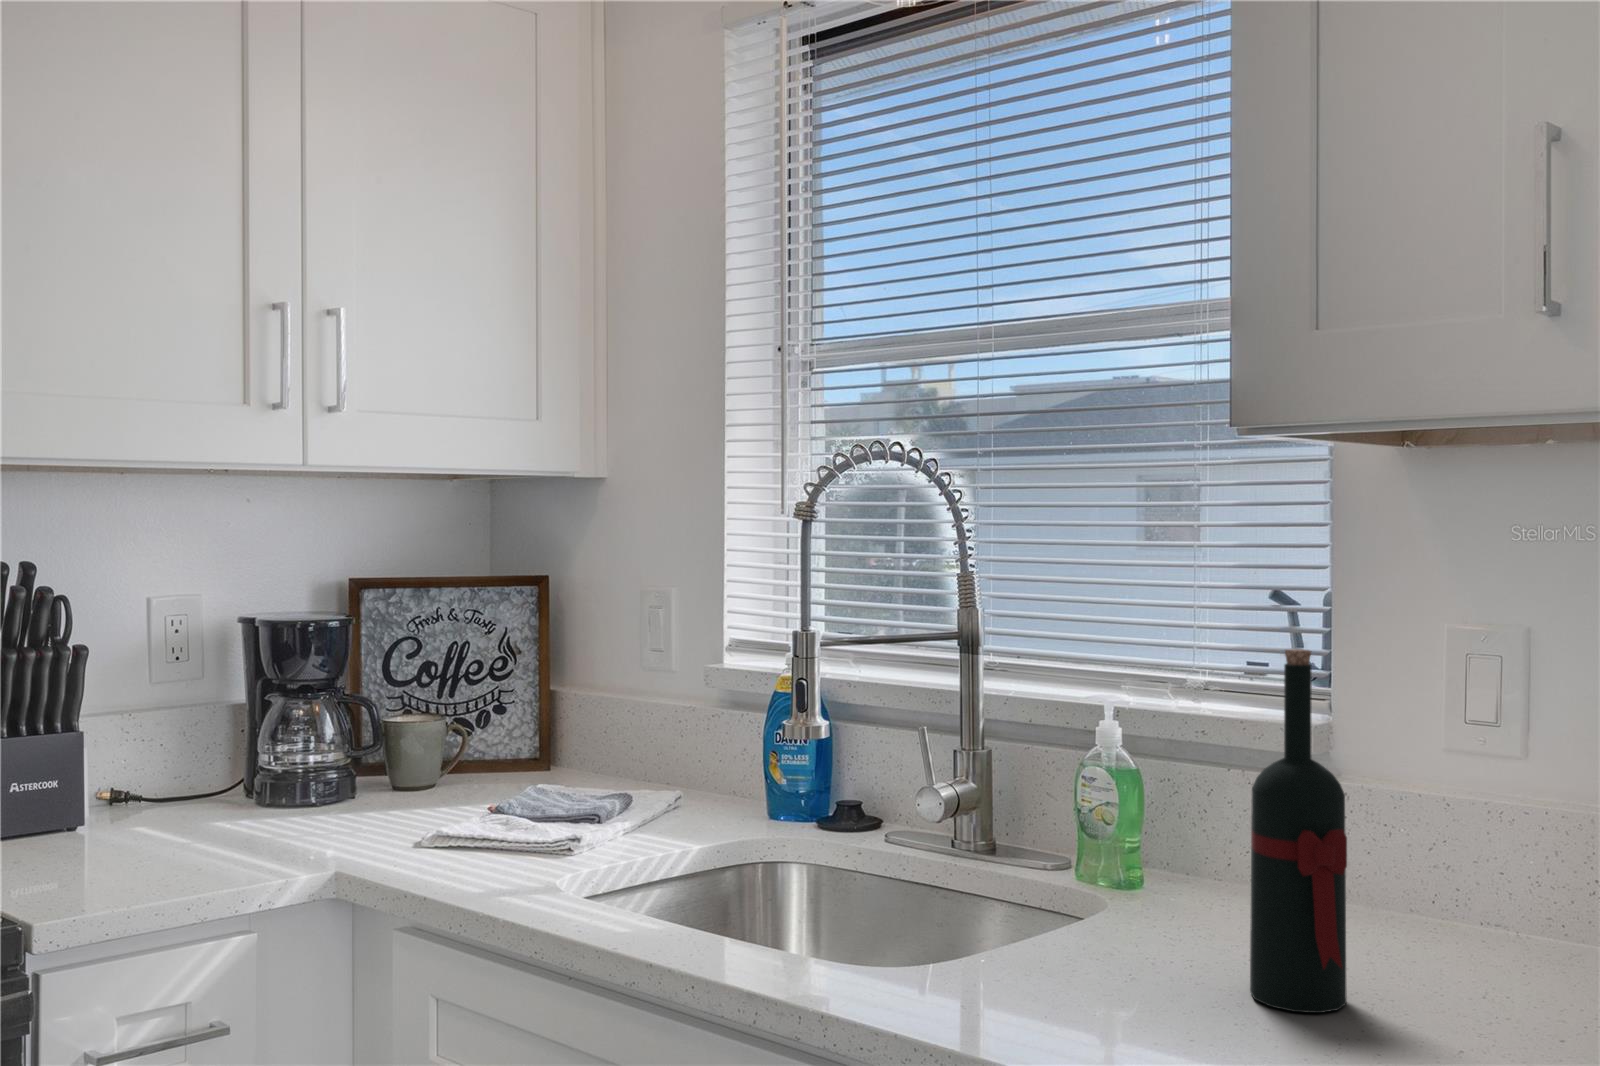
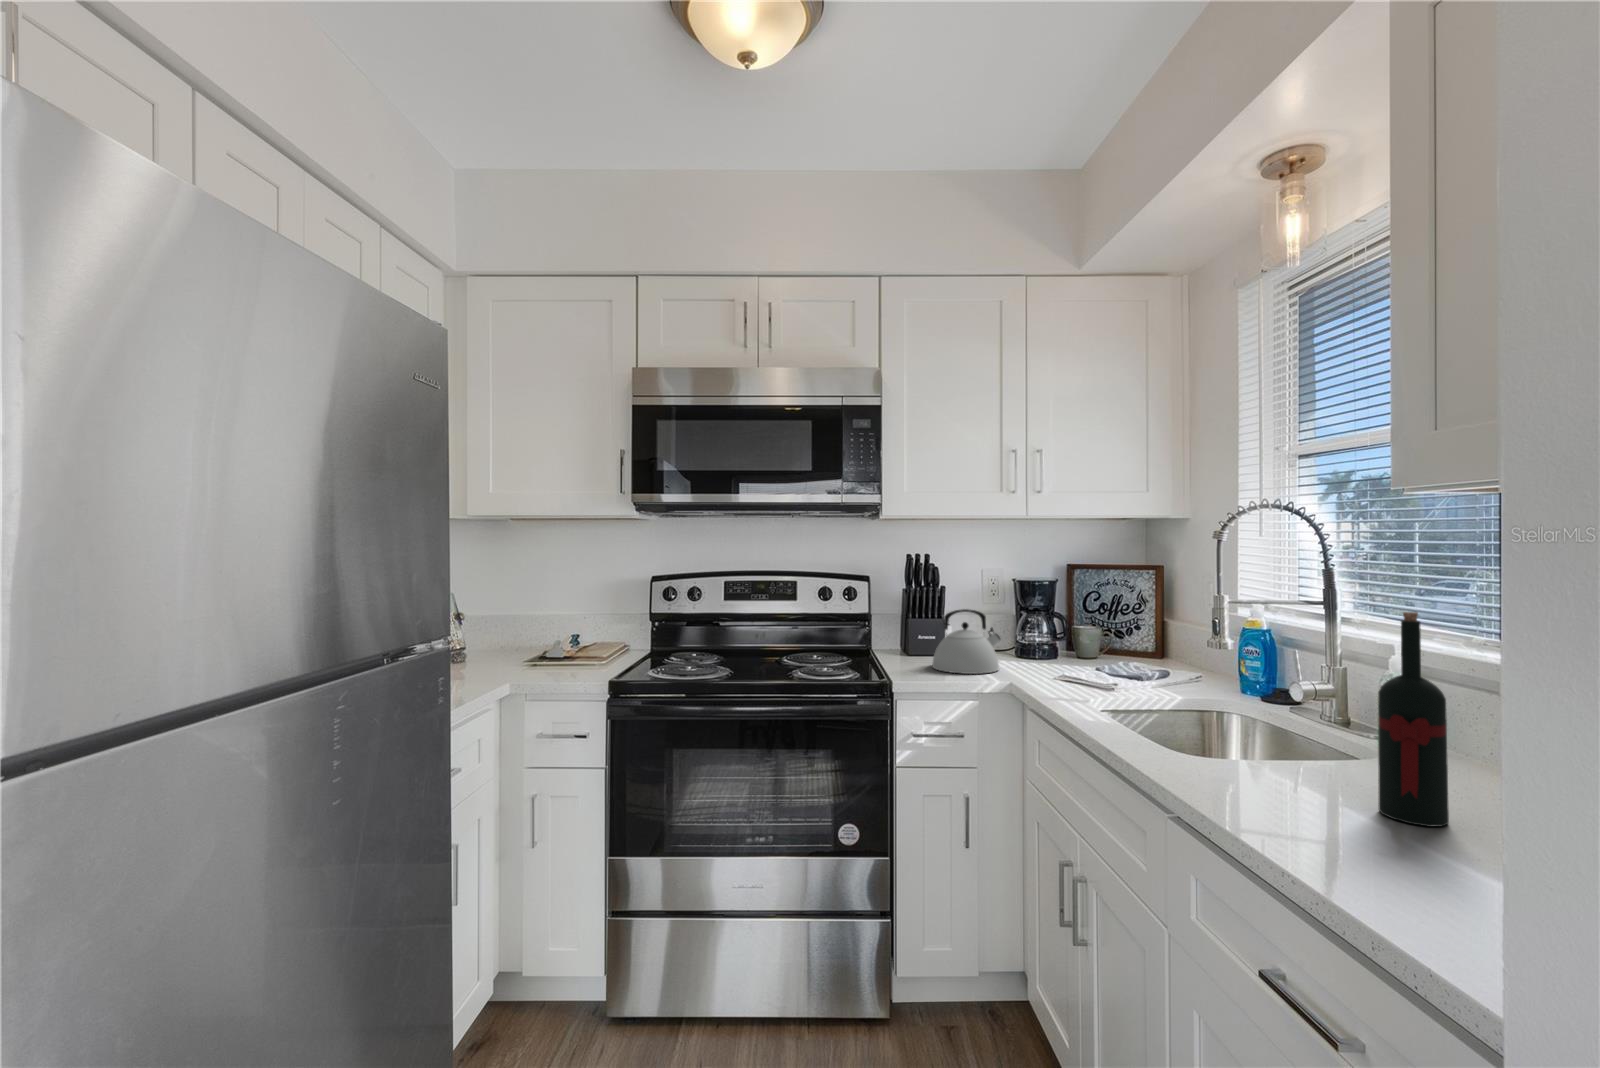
kettle: none [85,704,273,879] -> present [932,609,1000,674]

